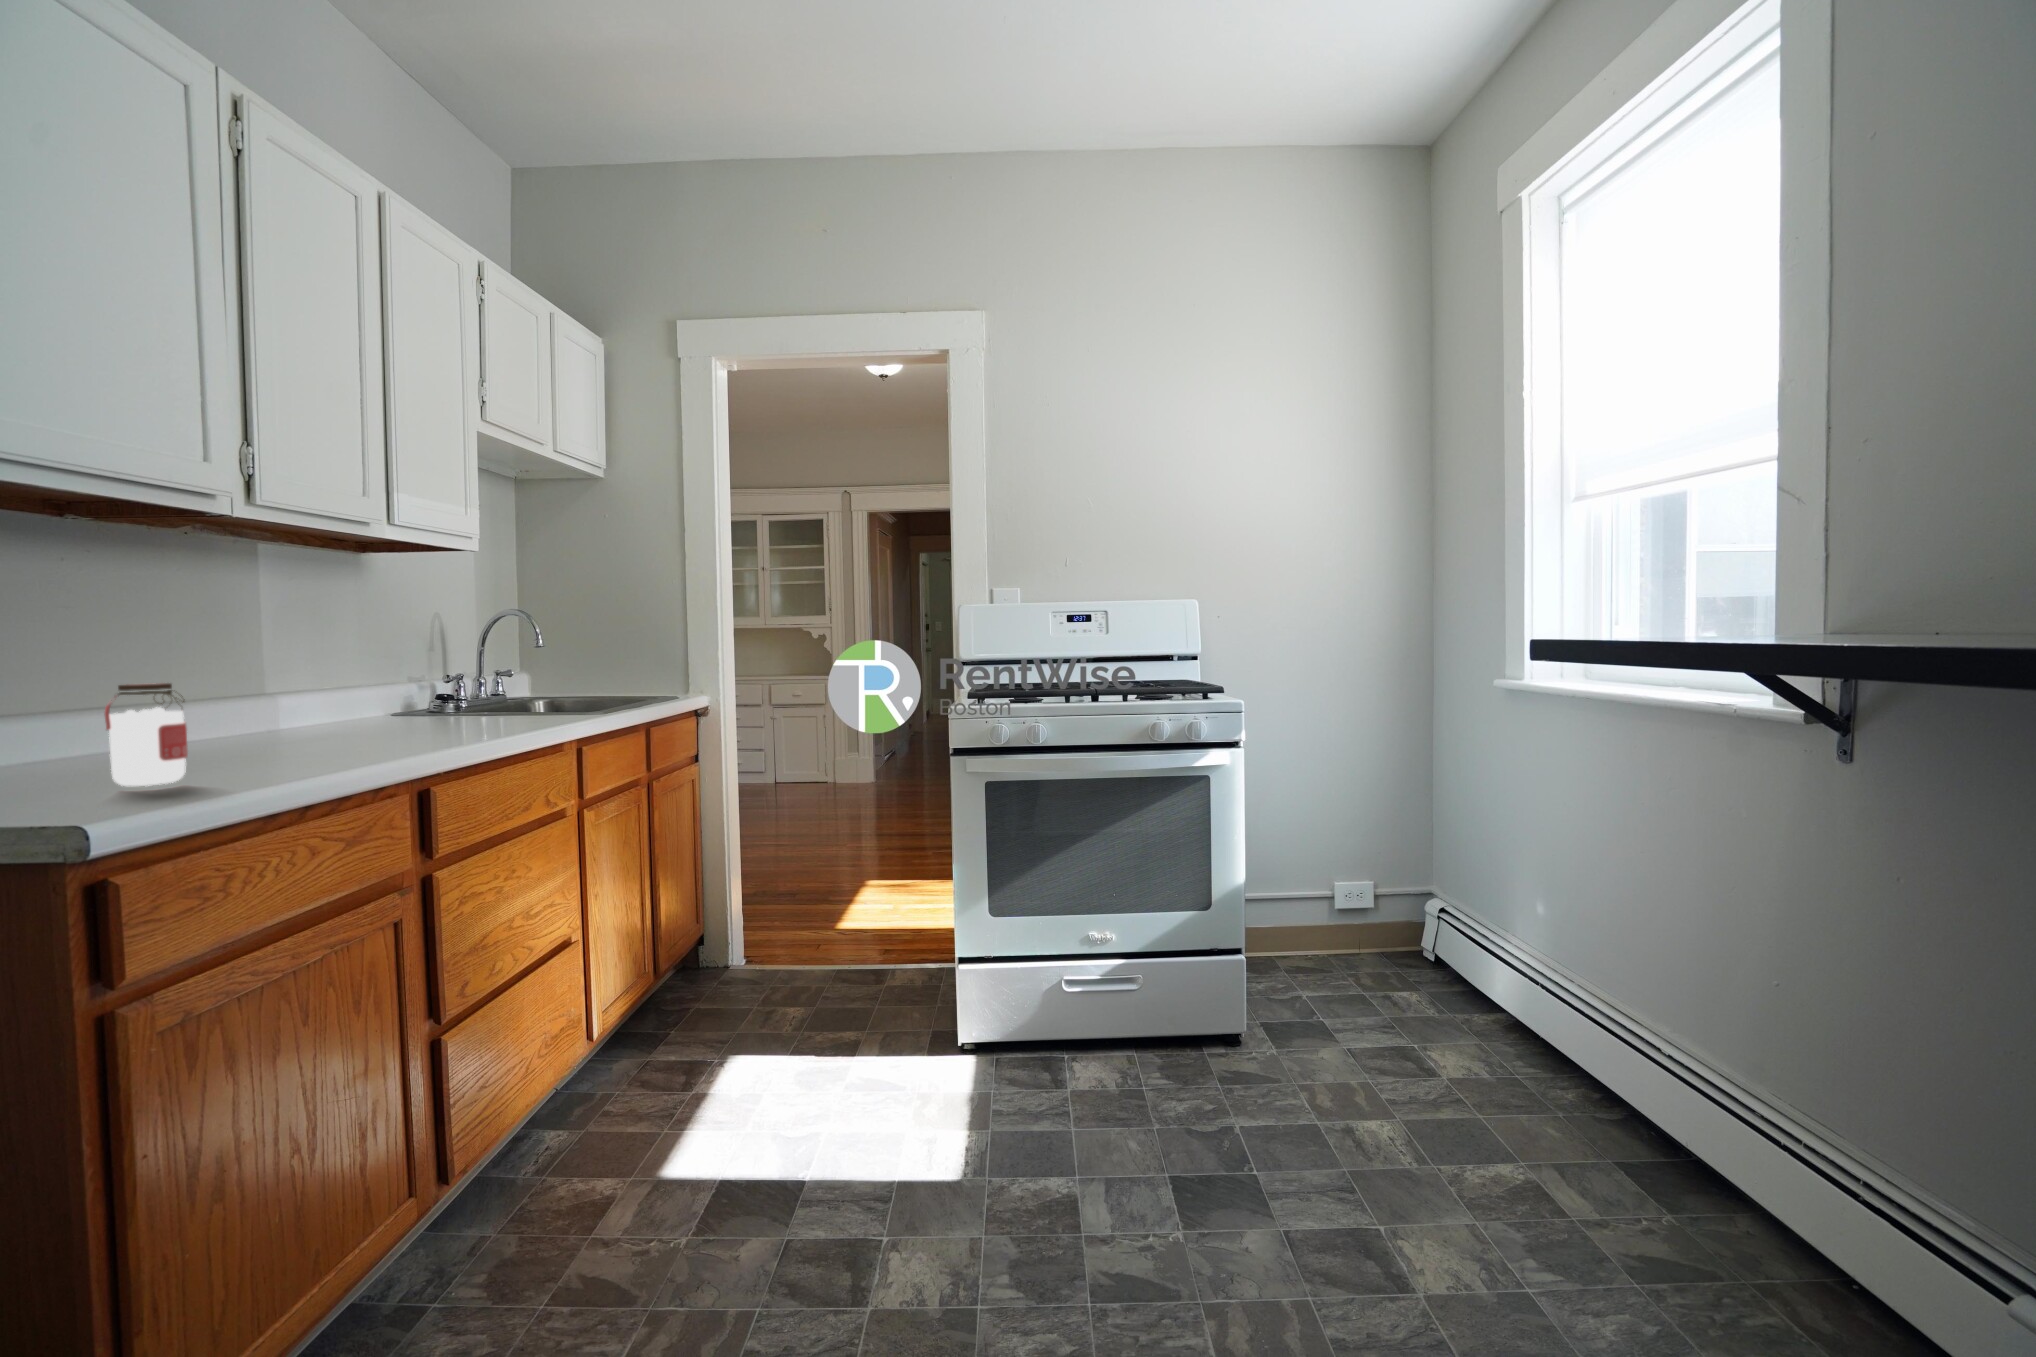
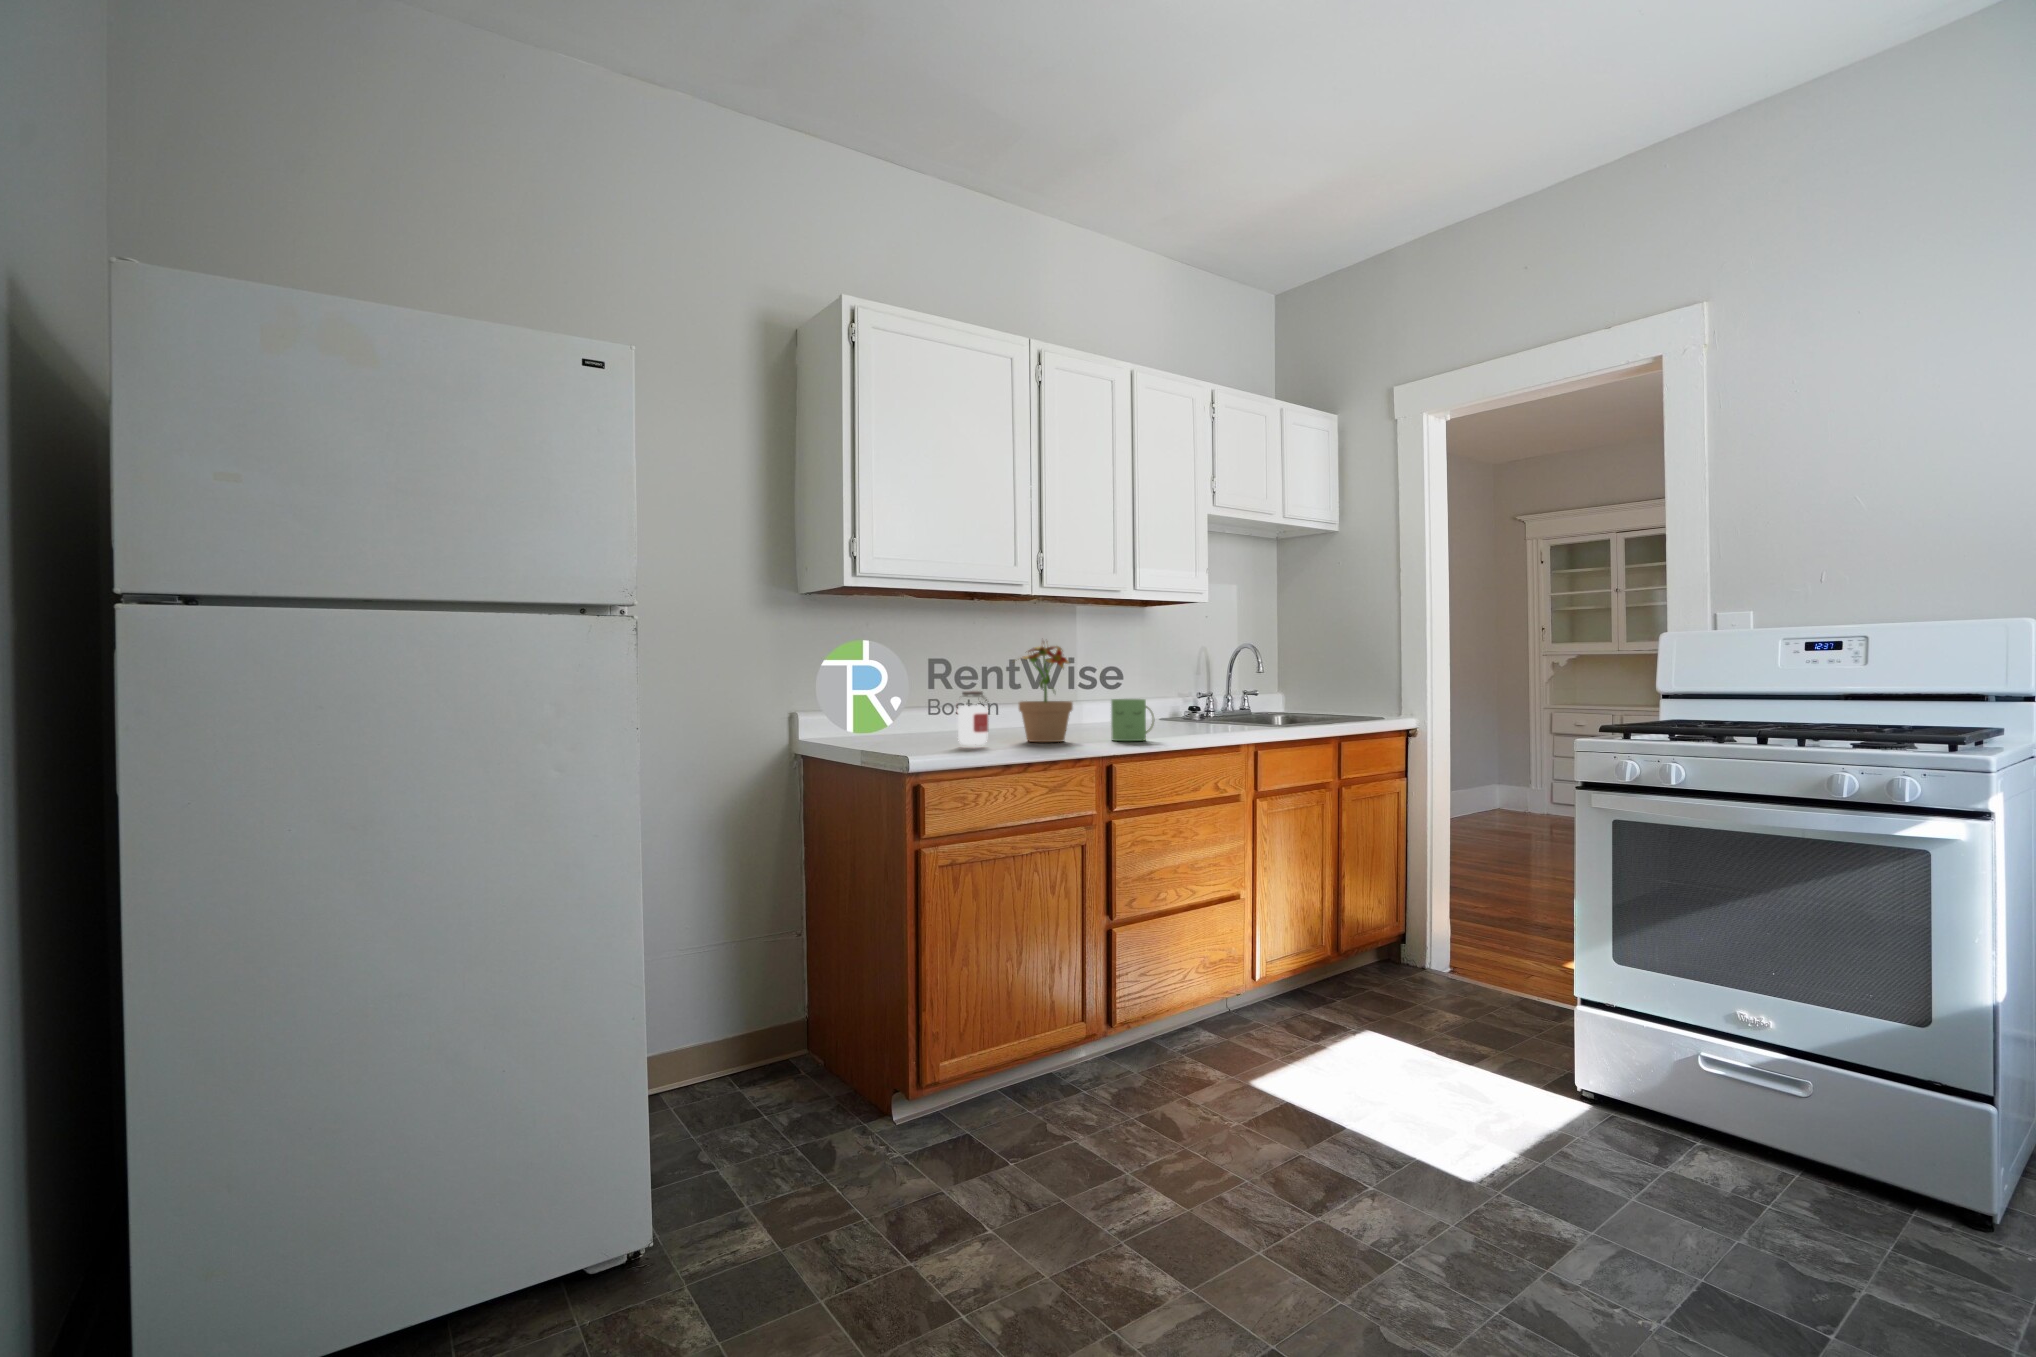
potted plant: none [217,589,344,767] -> present [1019,646,1073,742]
mug: none [405,686,480,751] -> present [1111,699,1155,741]

